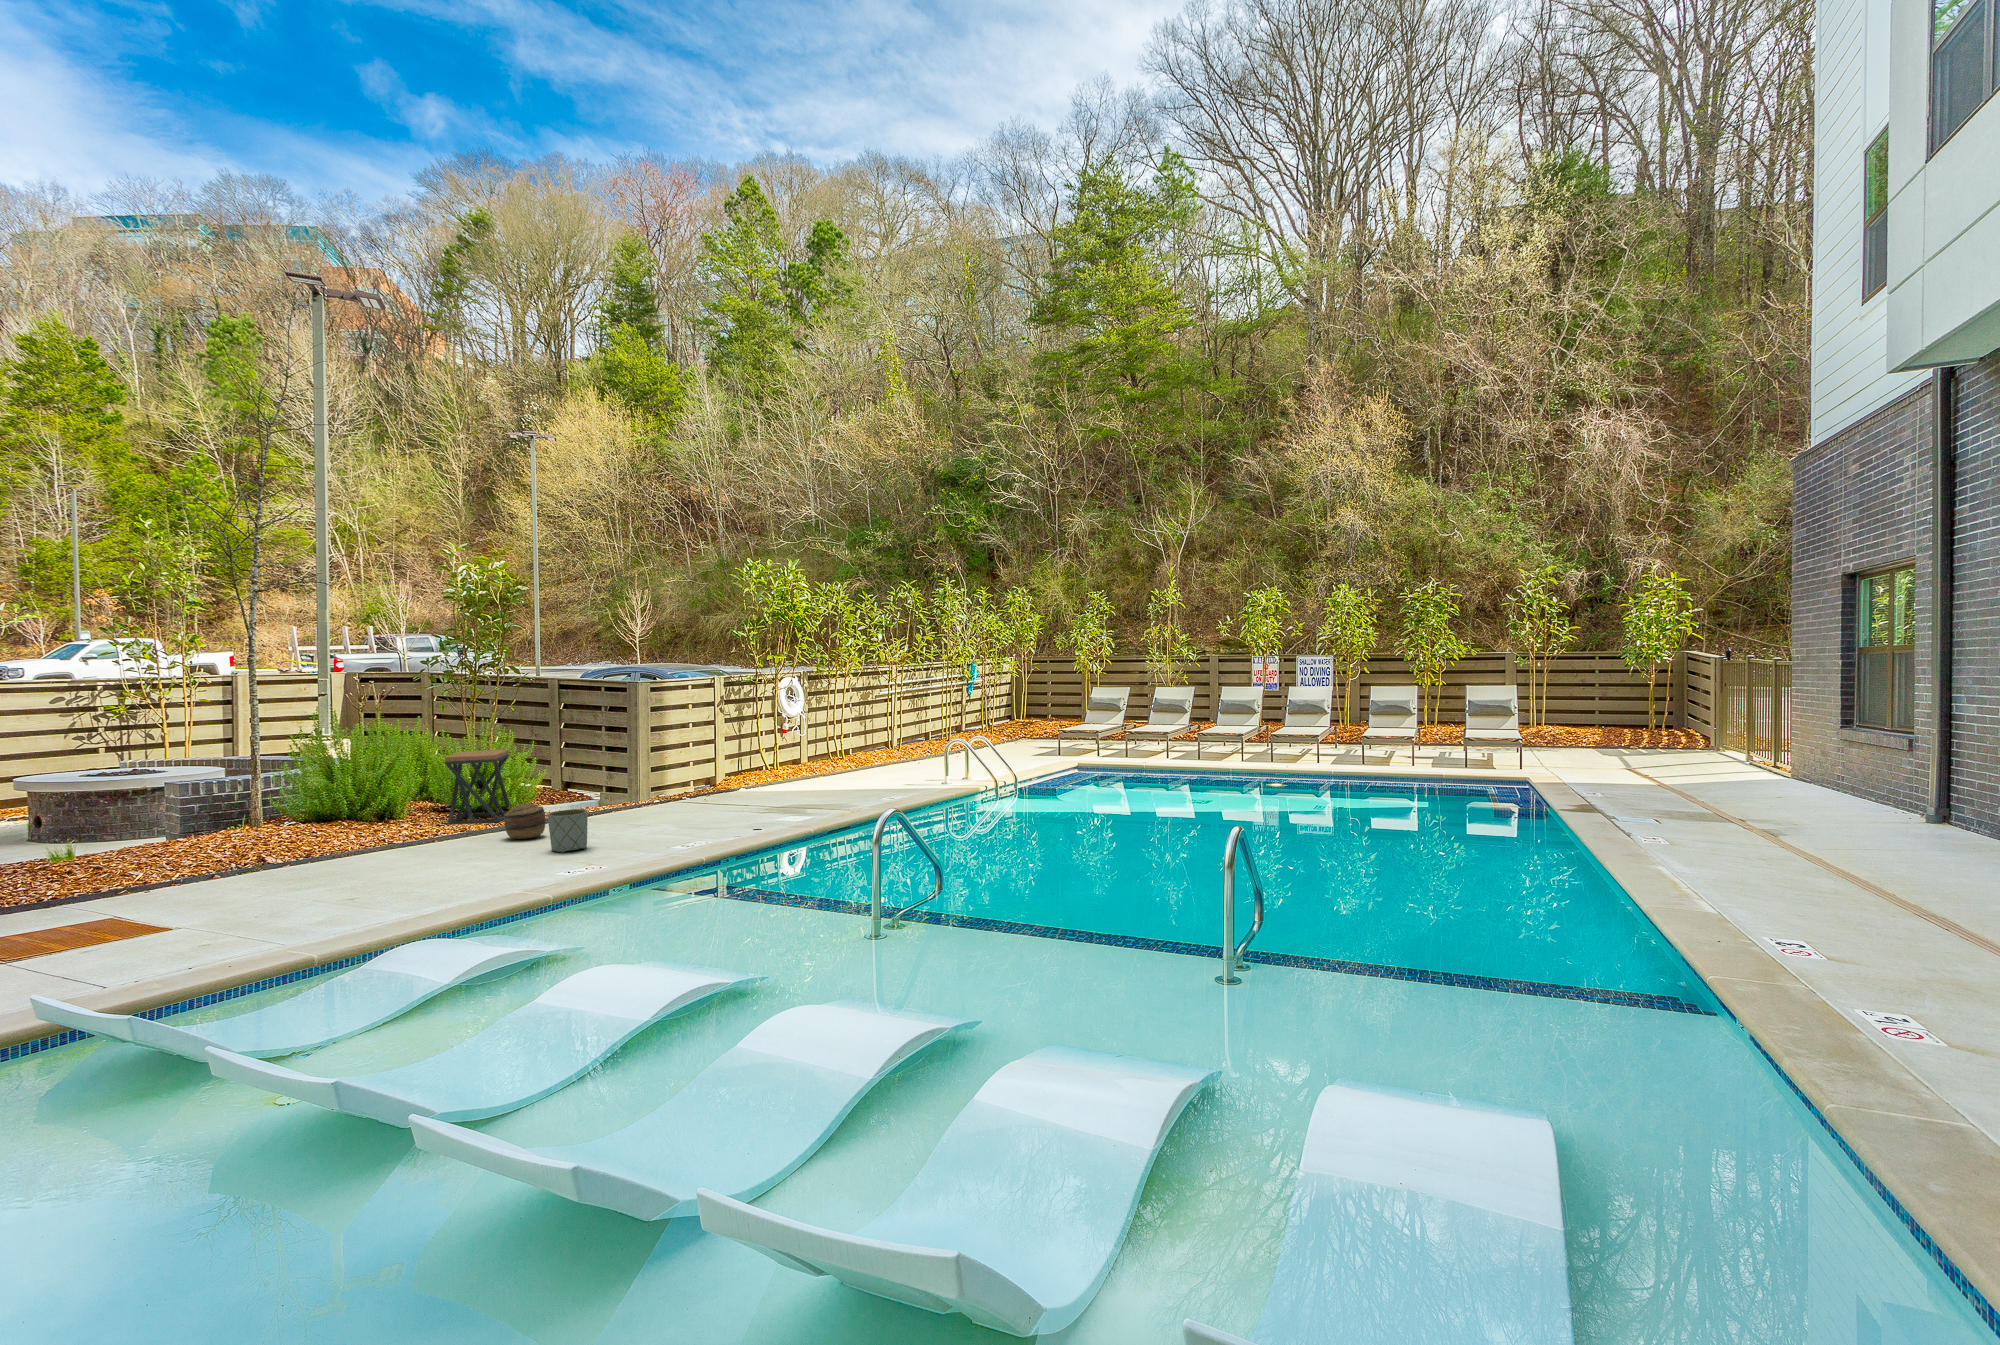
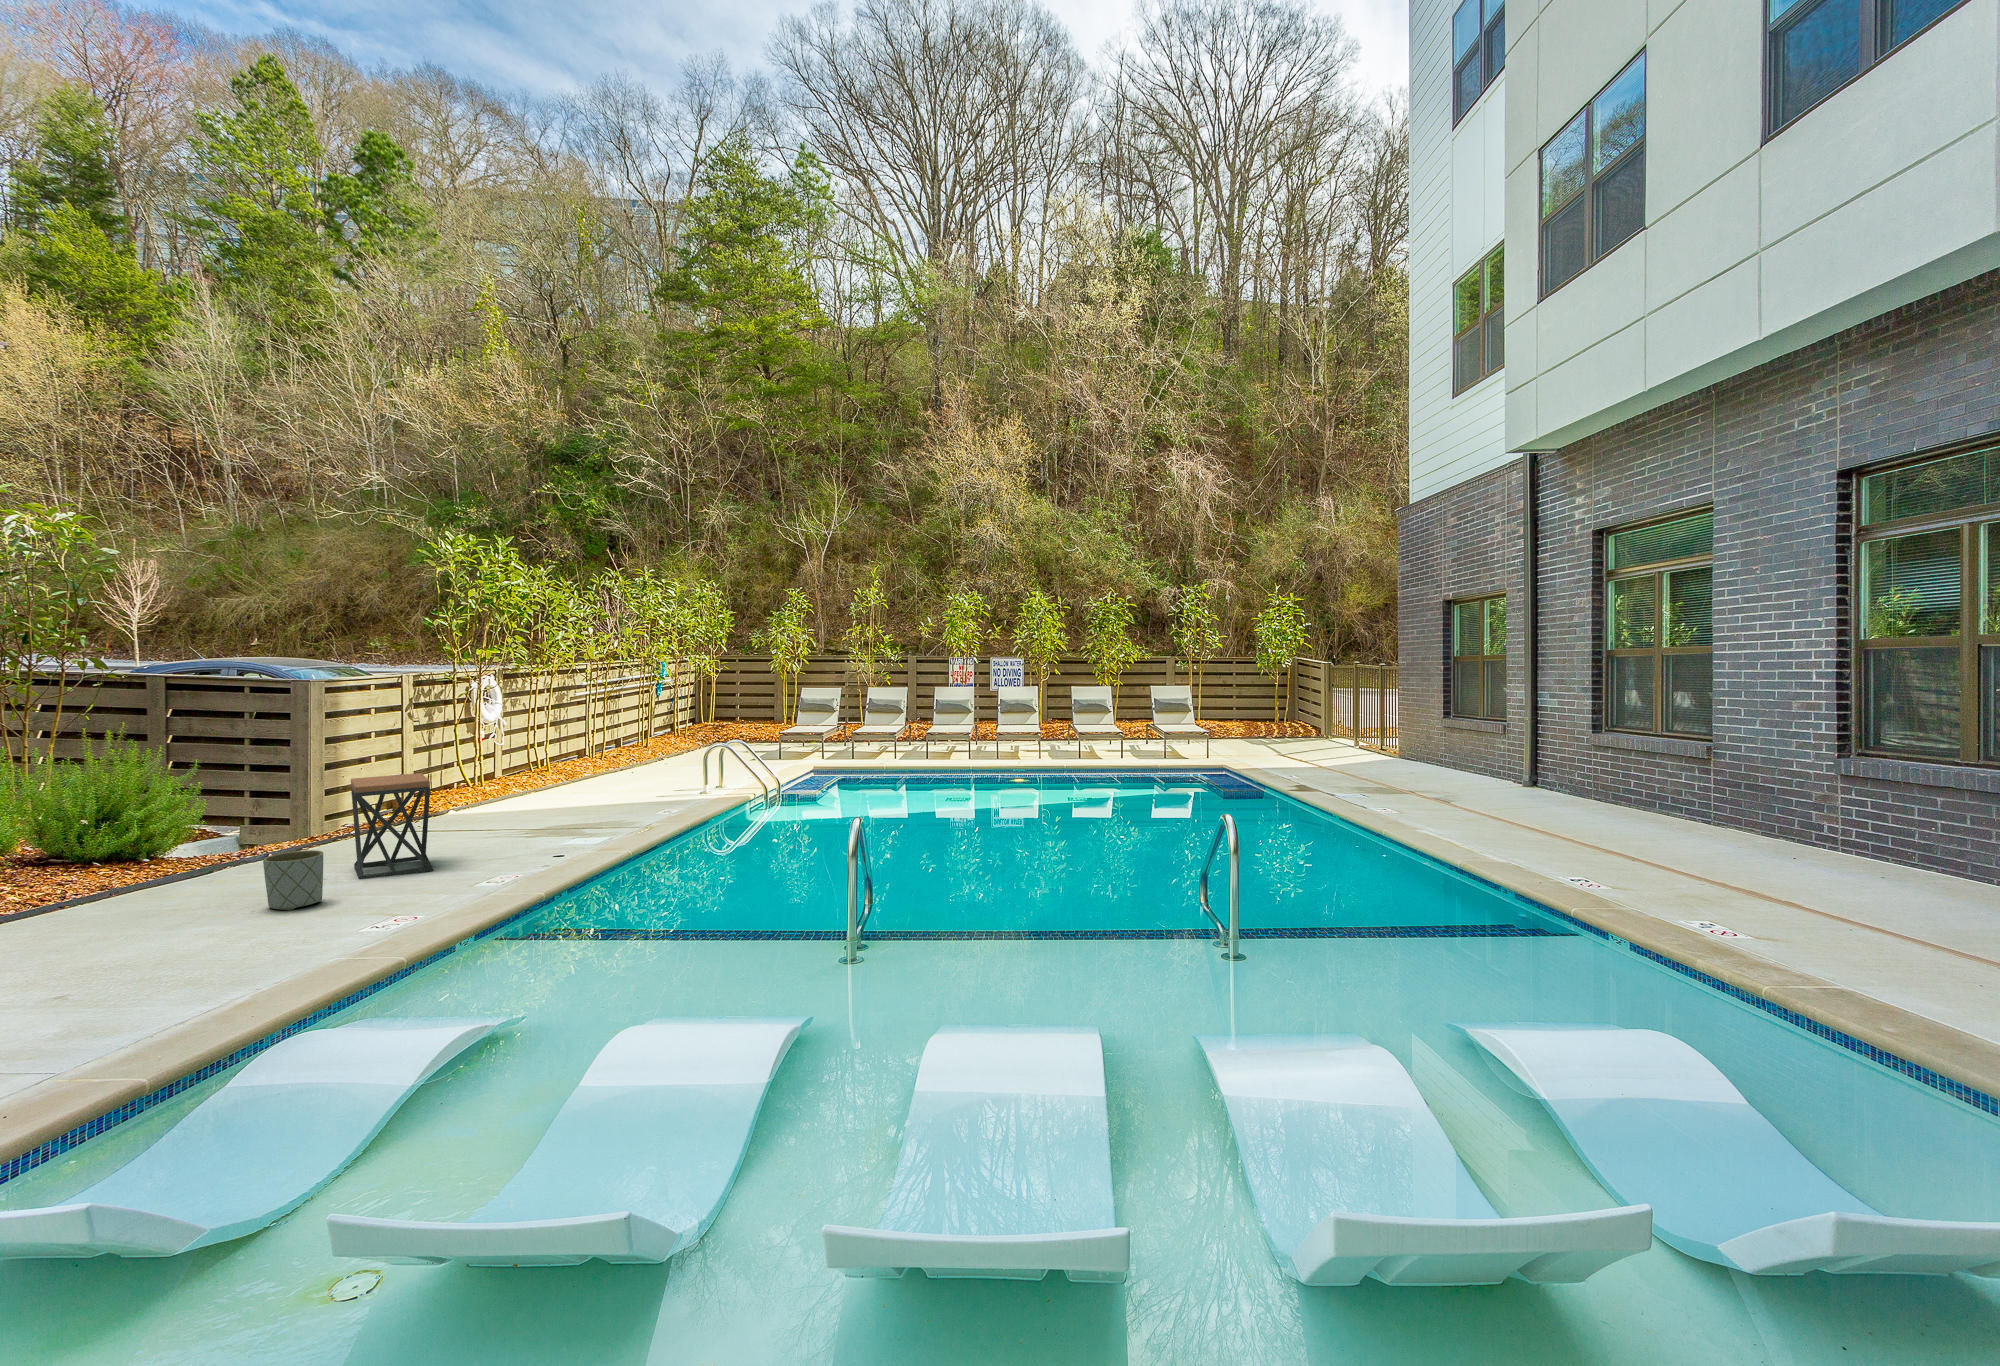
stool: present [445,749,509,825] -> present [351,773,433,880]
basket: present [504,803,546,839] -> none [165,847,232,897]

